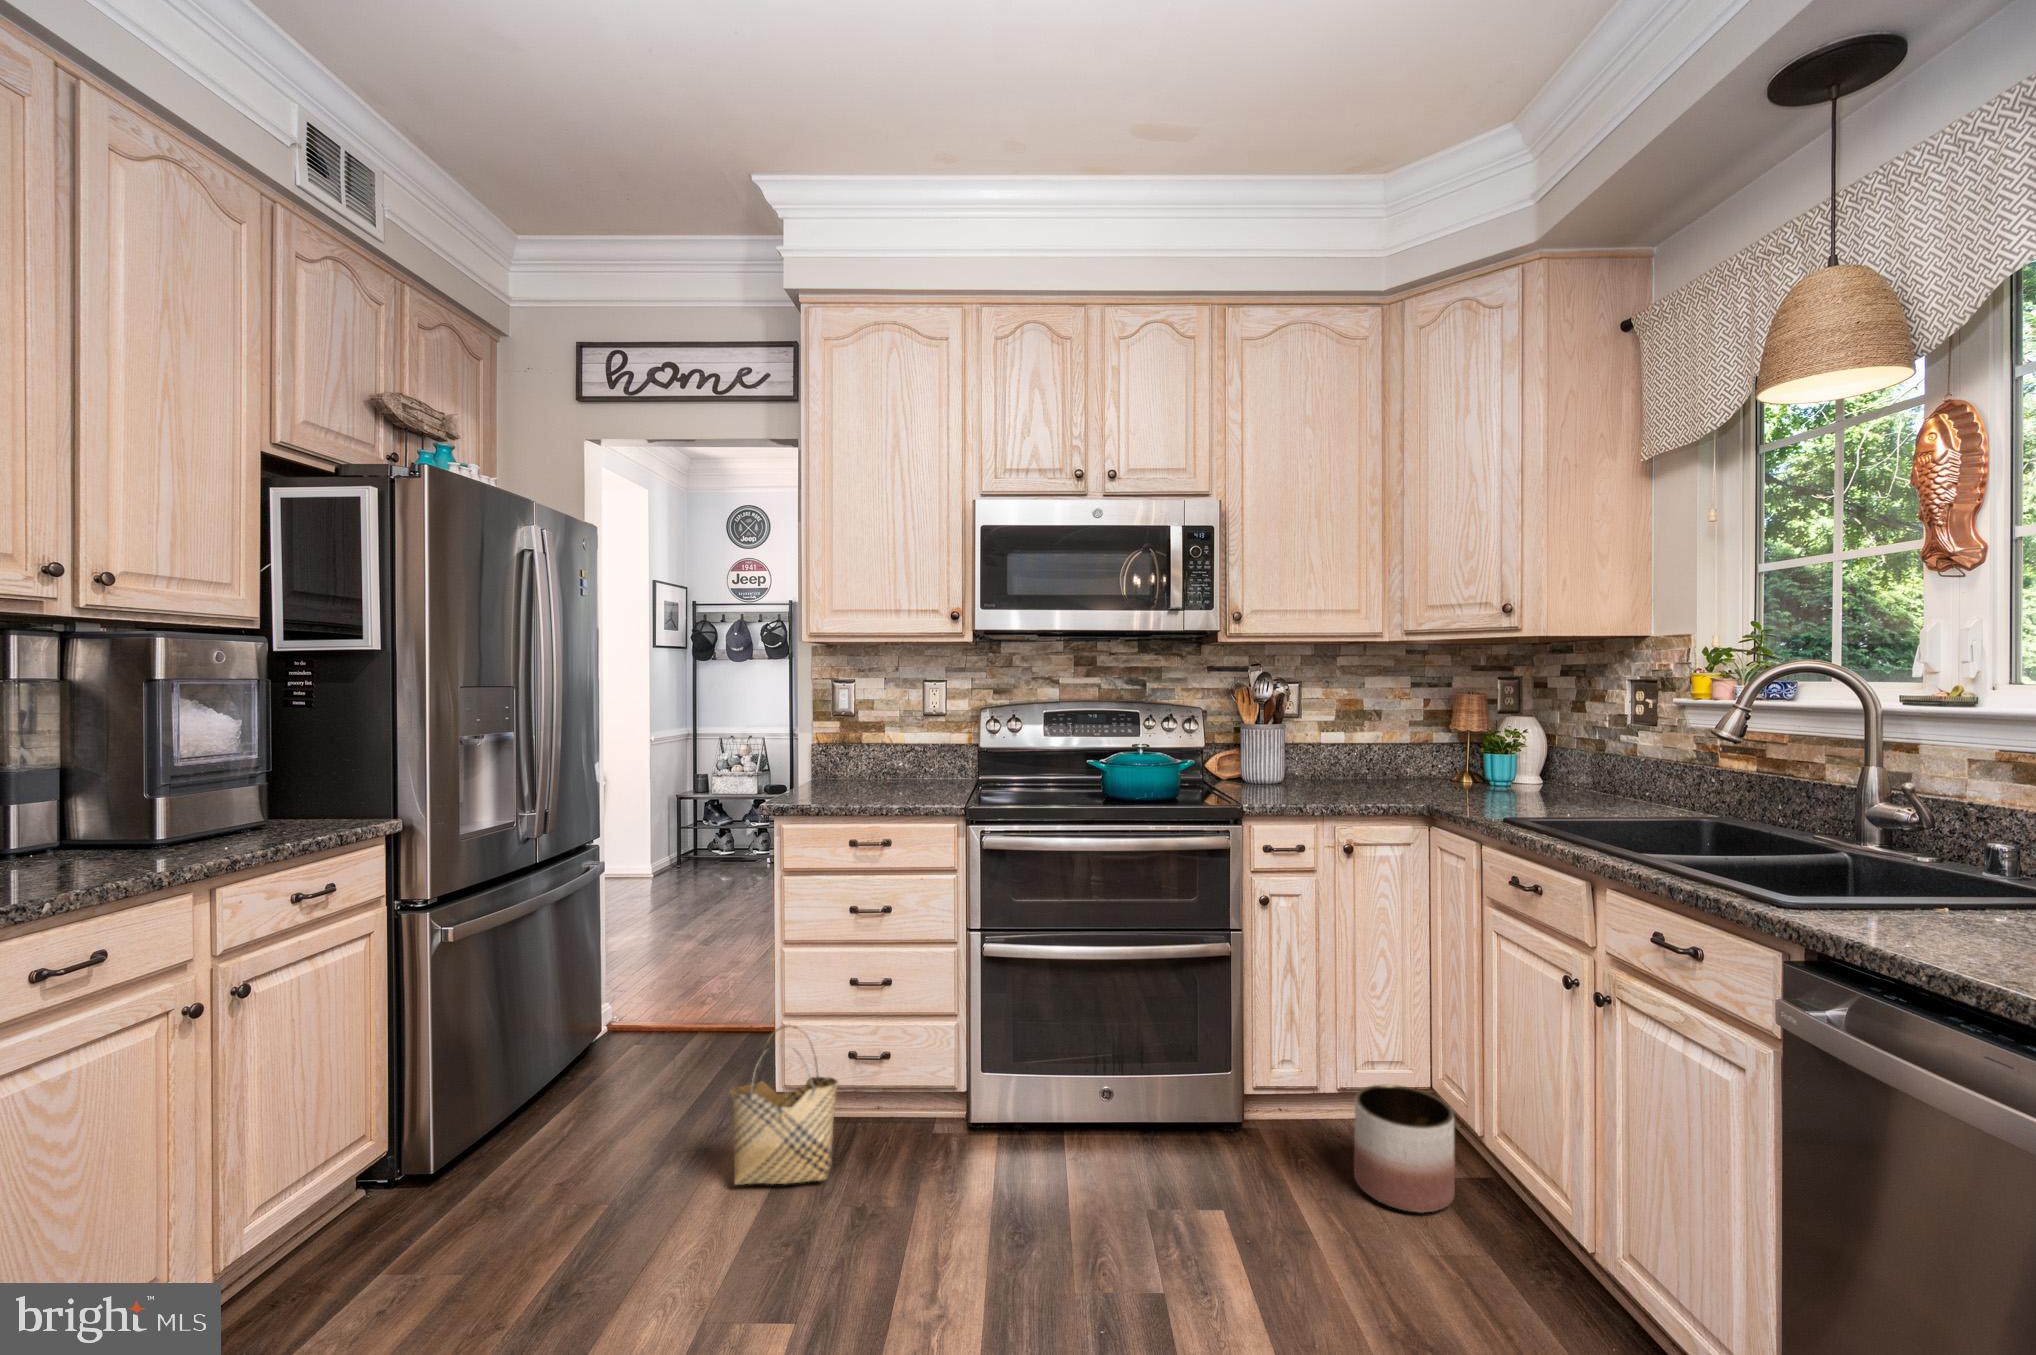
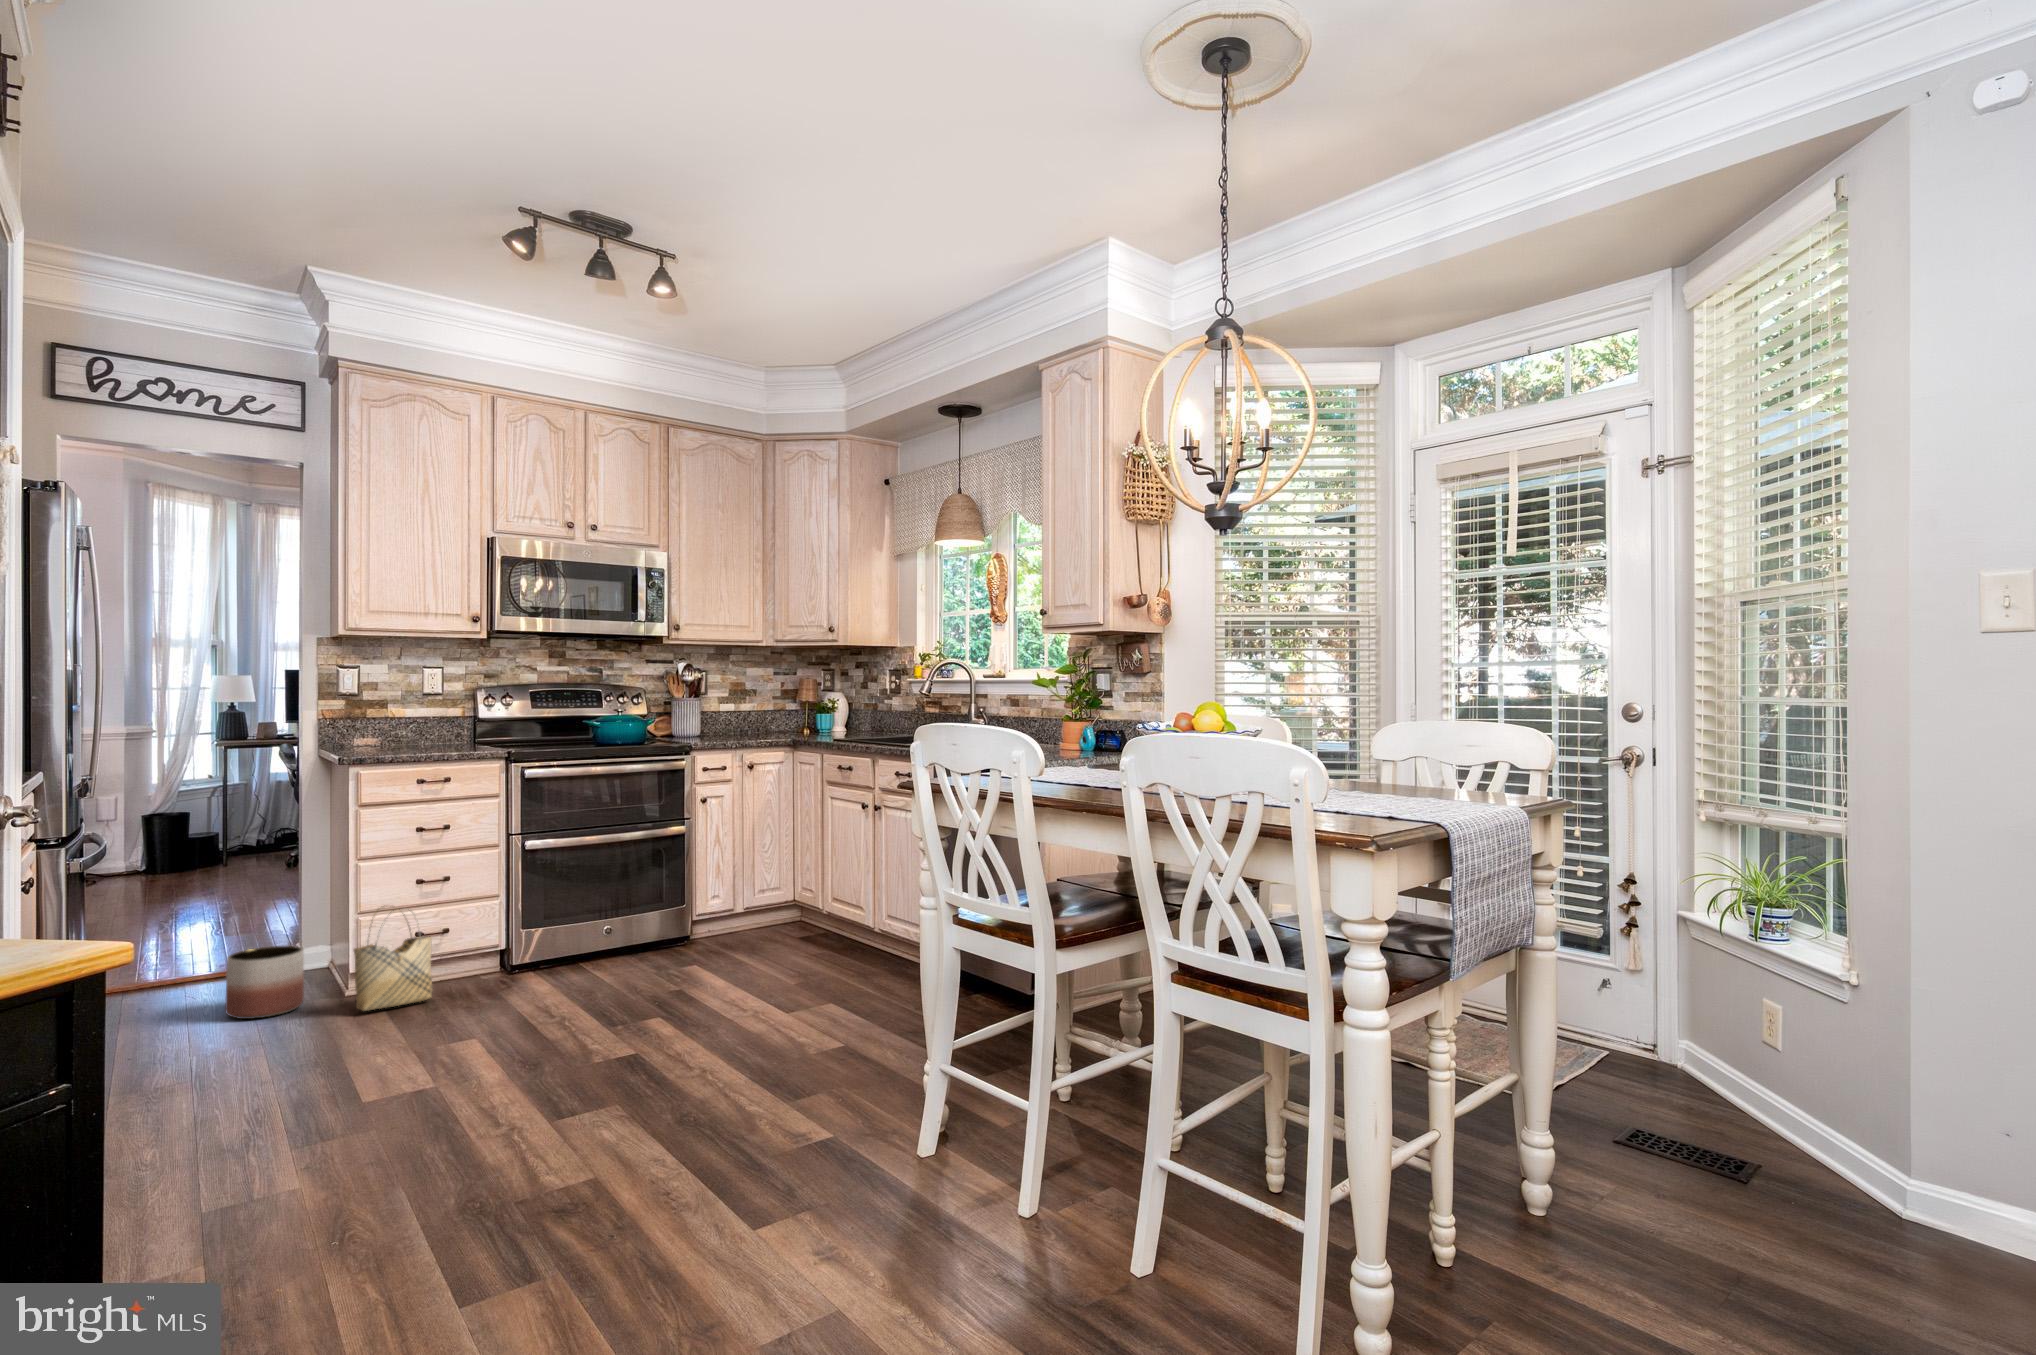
planter: present [1354,1085,1455,1213] -> present [225,946,304,1019]

